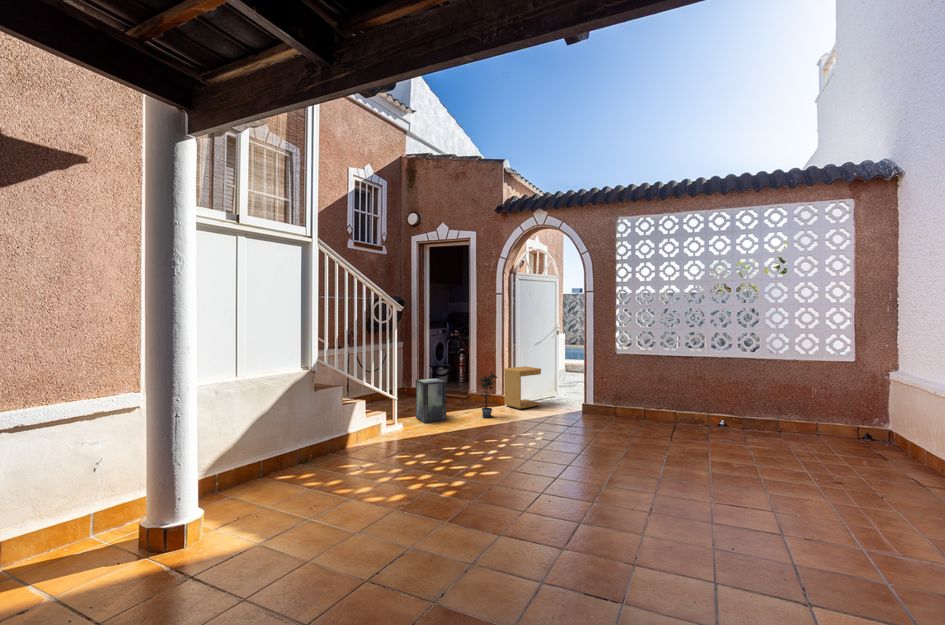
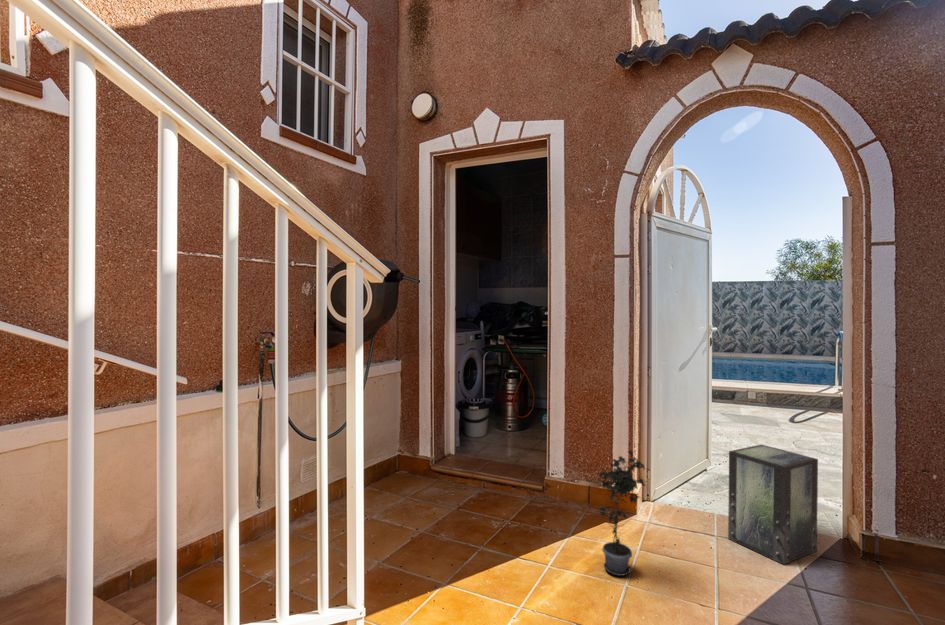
side table: present [504,366,541,409] -> none [630,420,718,531]
storage box: present [416,378,446,423] -> present [728,445,818,565]

